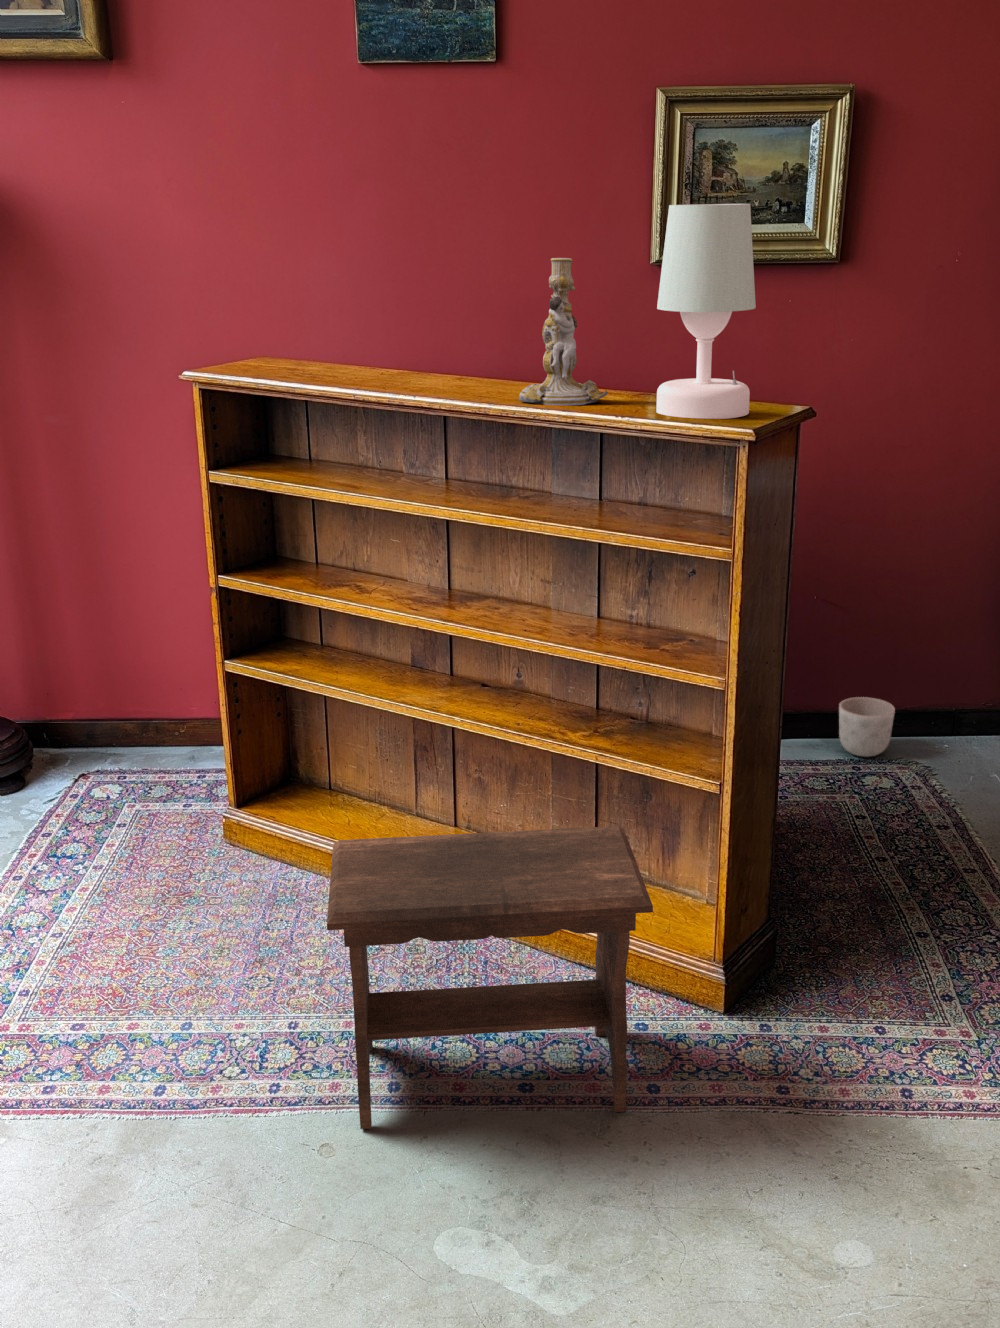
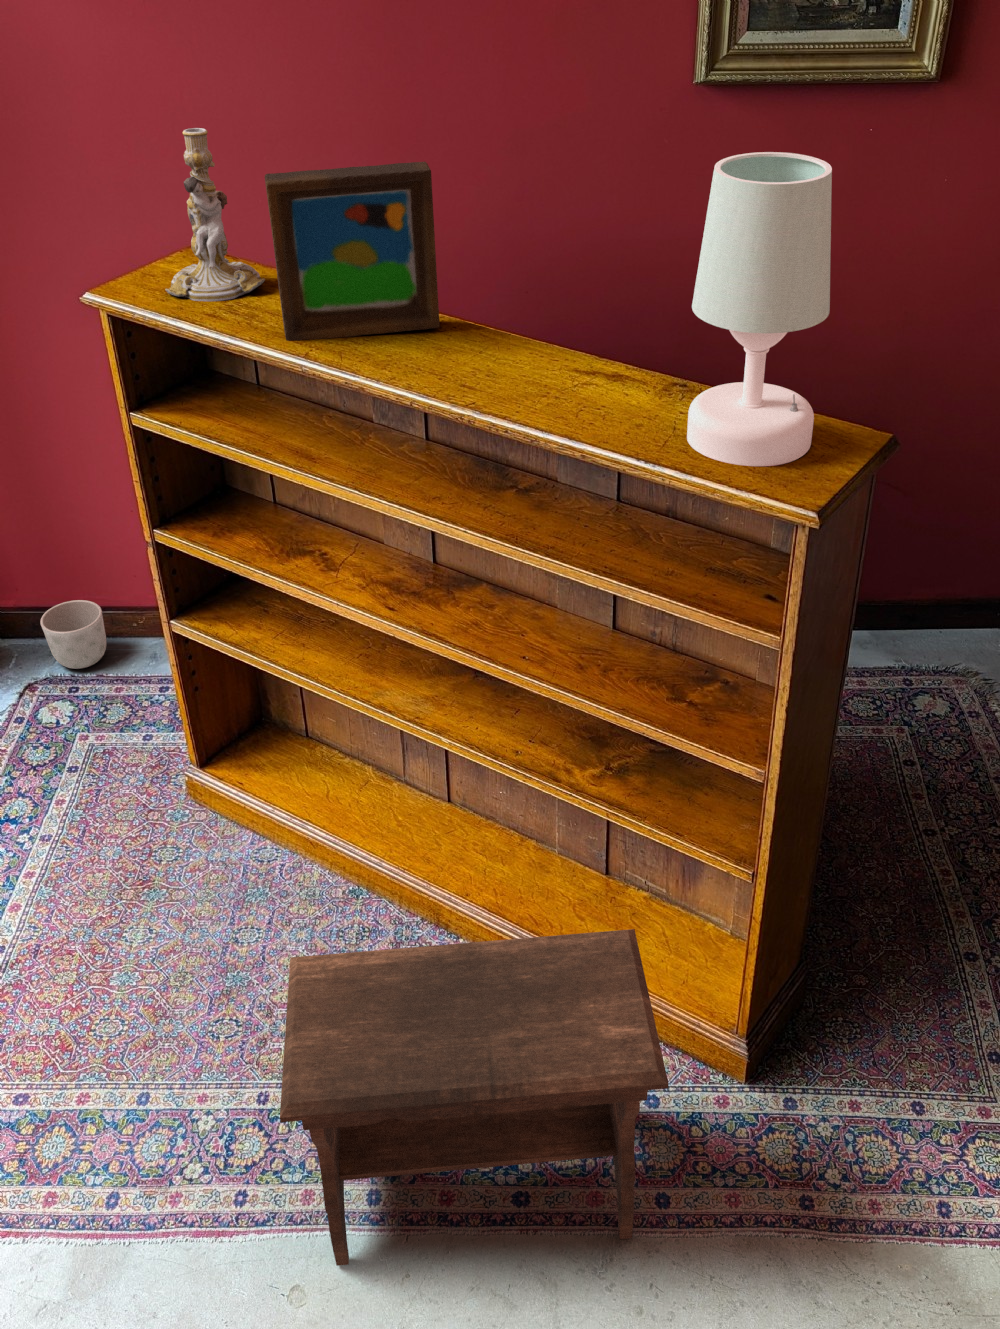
candlestick: present [519,258,608,406] -> present [166,128,265,301]
picture frame: none [342,259,467,388] -> present [265,162,440,341]
planter: present [839,697,895,757] -> present [40,600,106,669]

